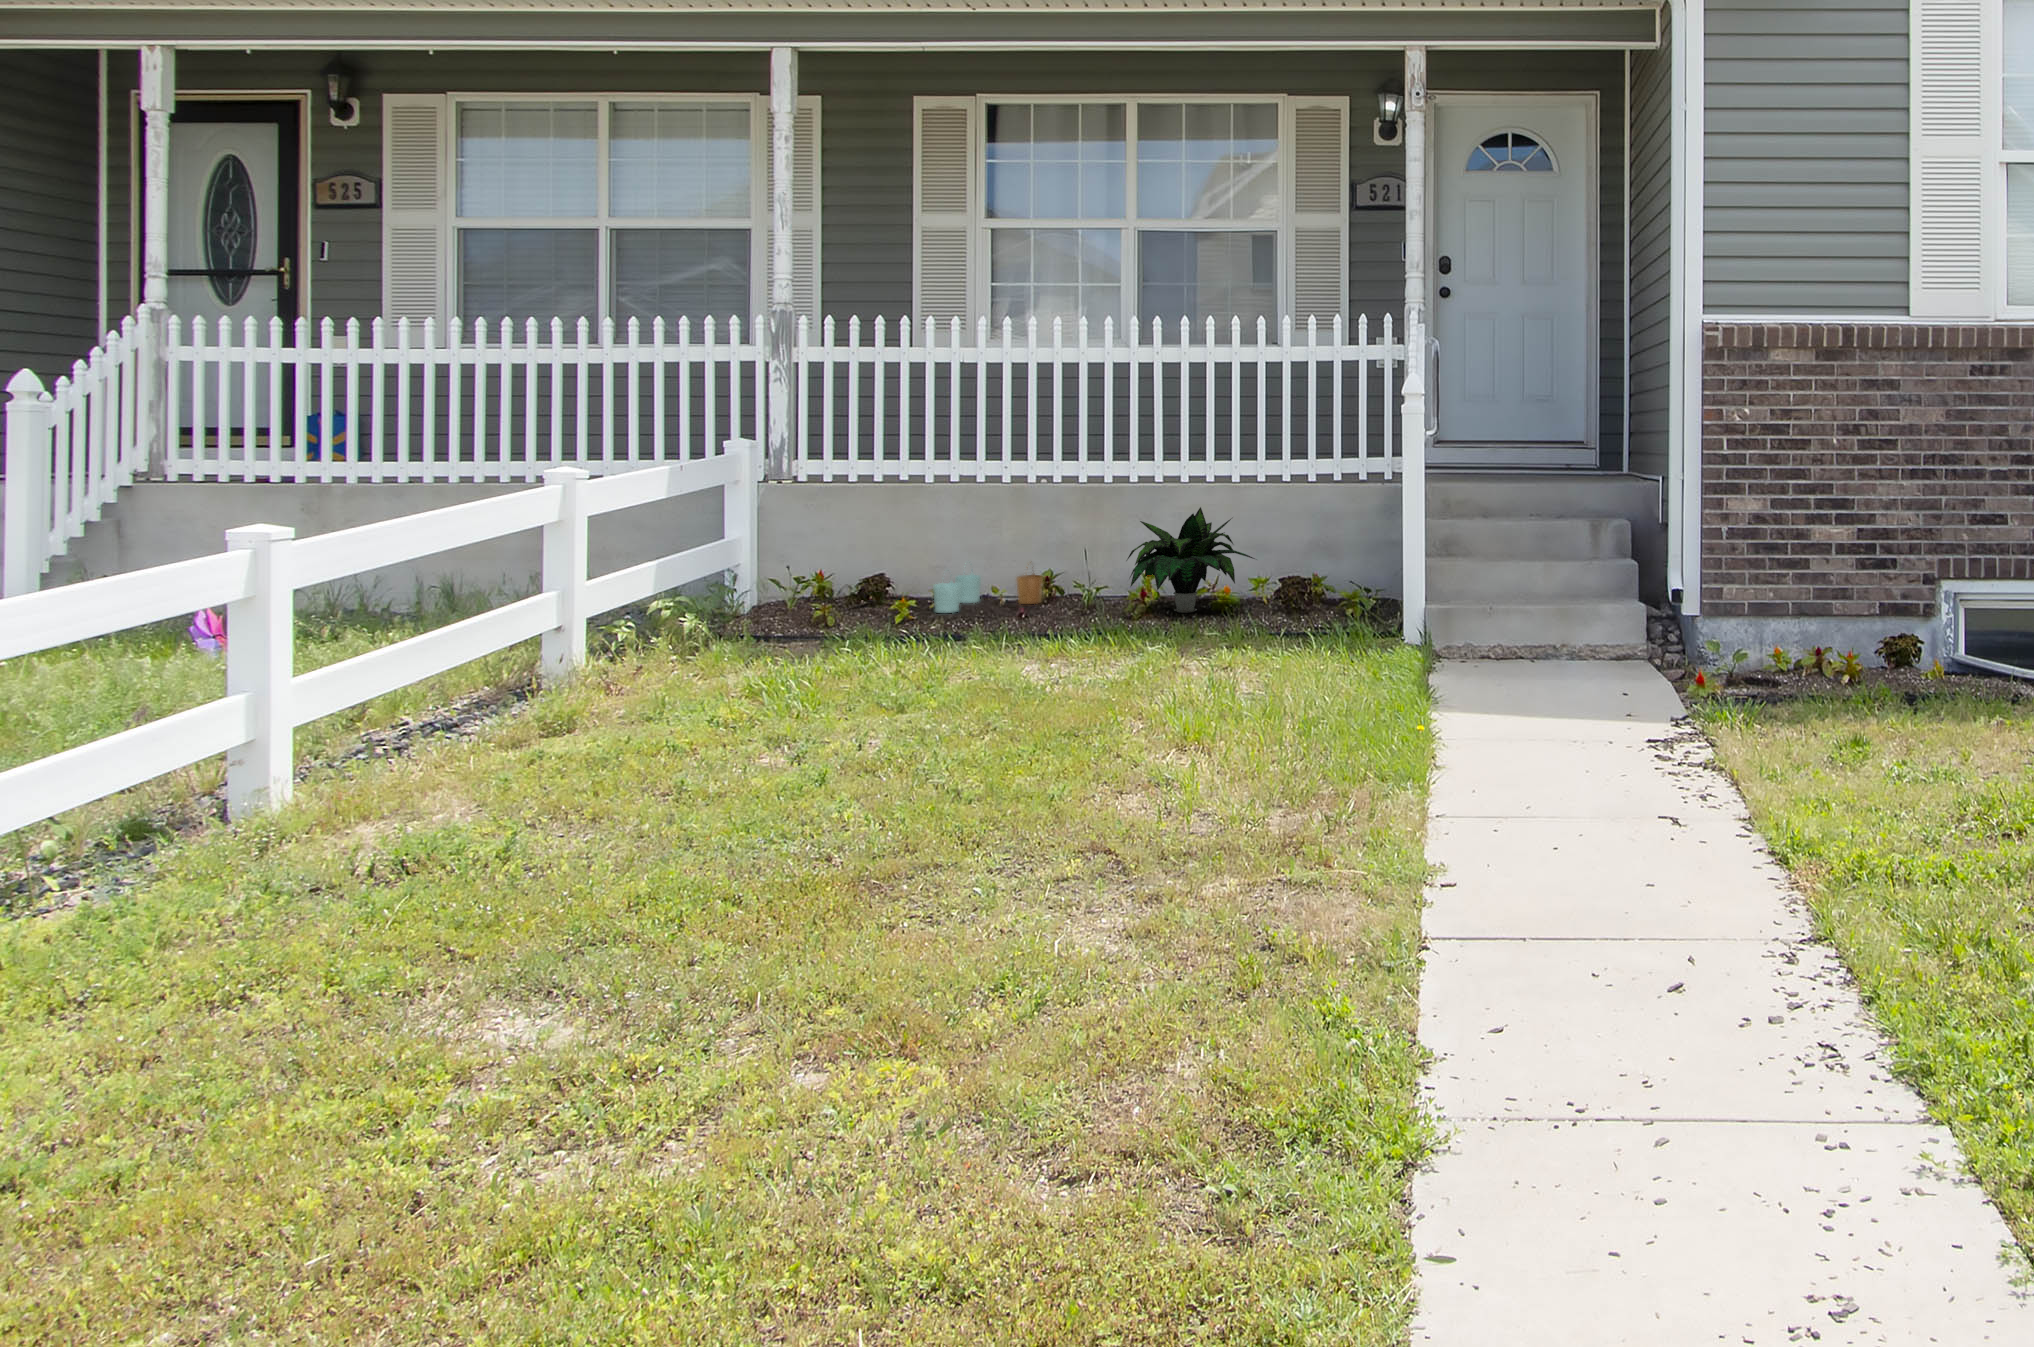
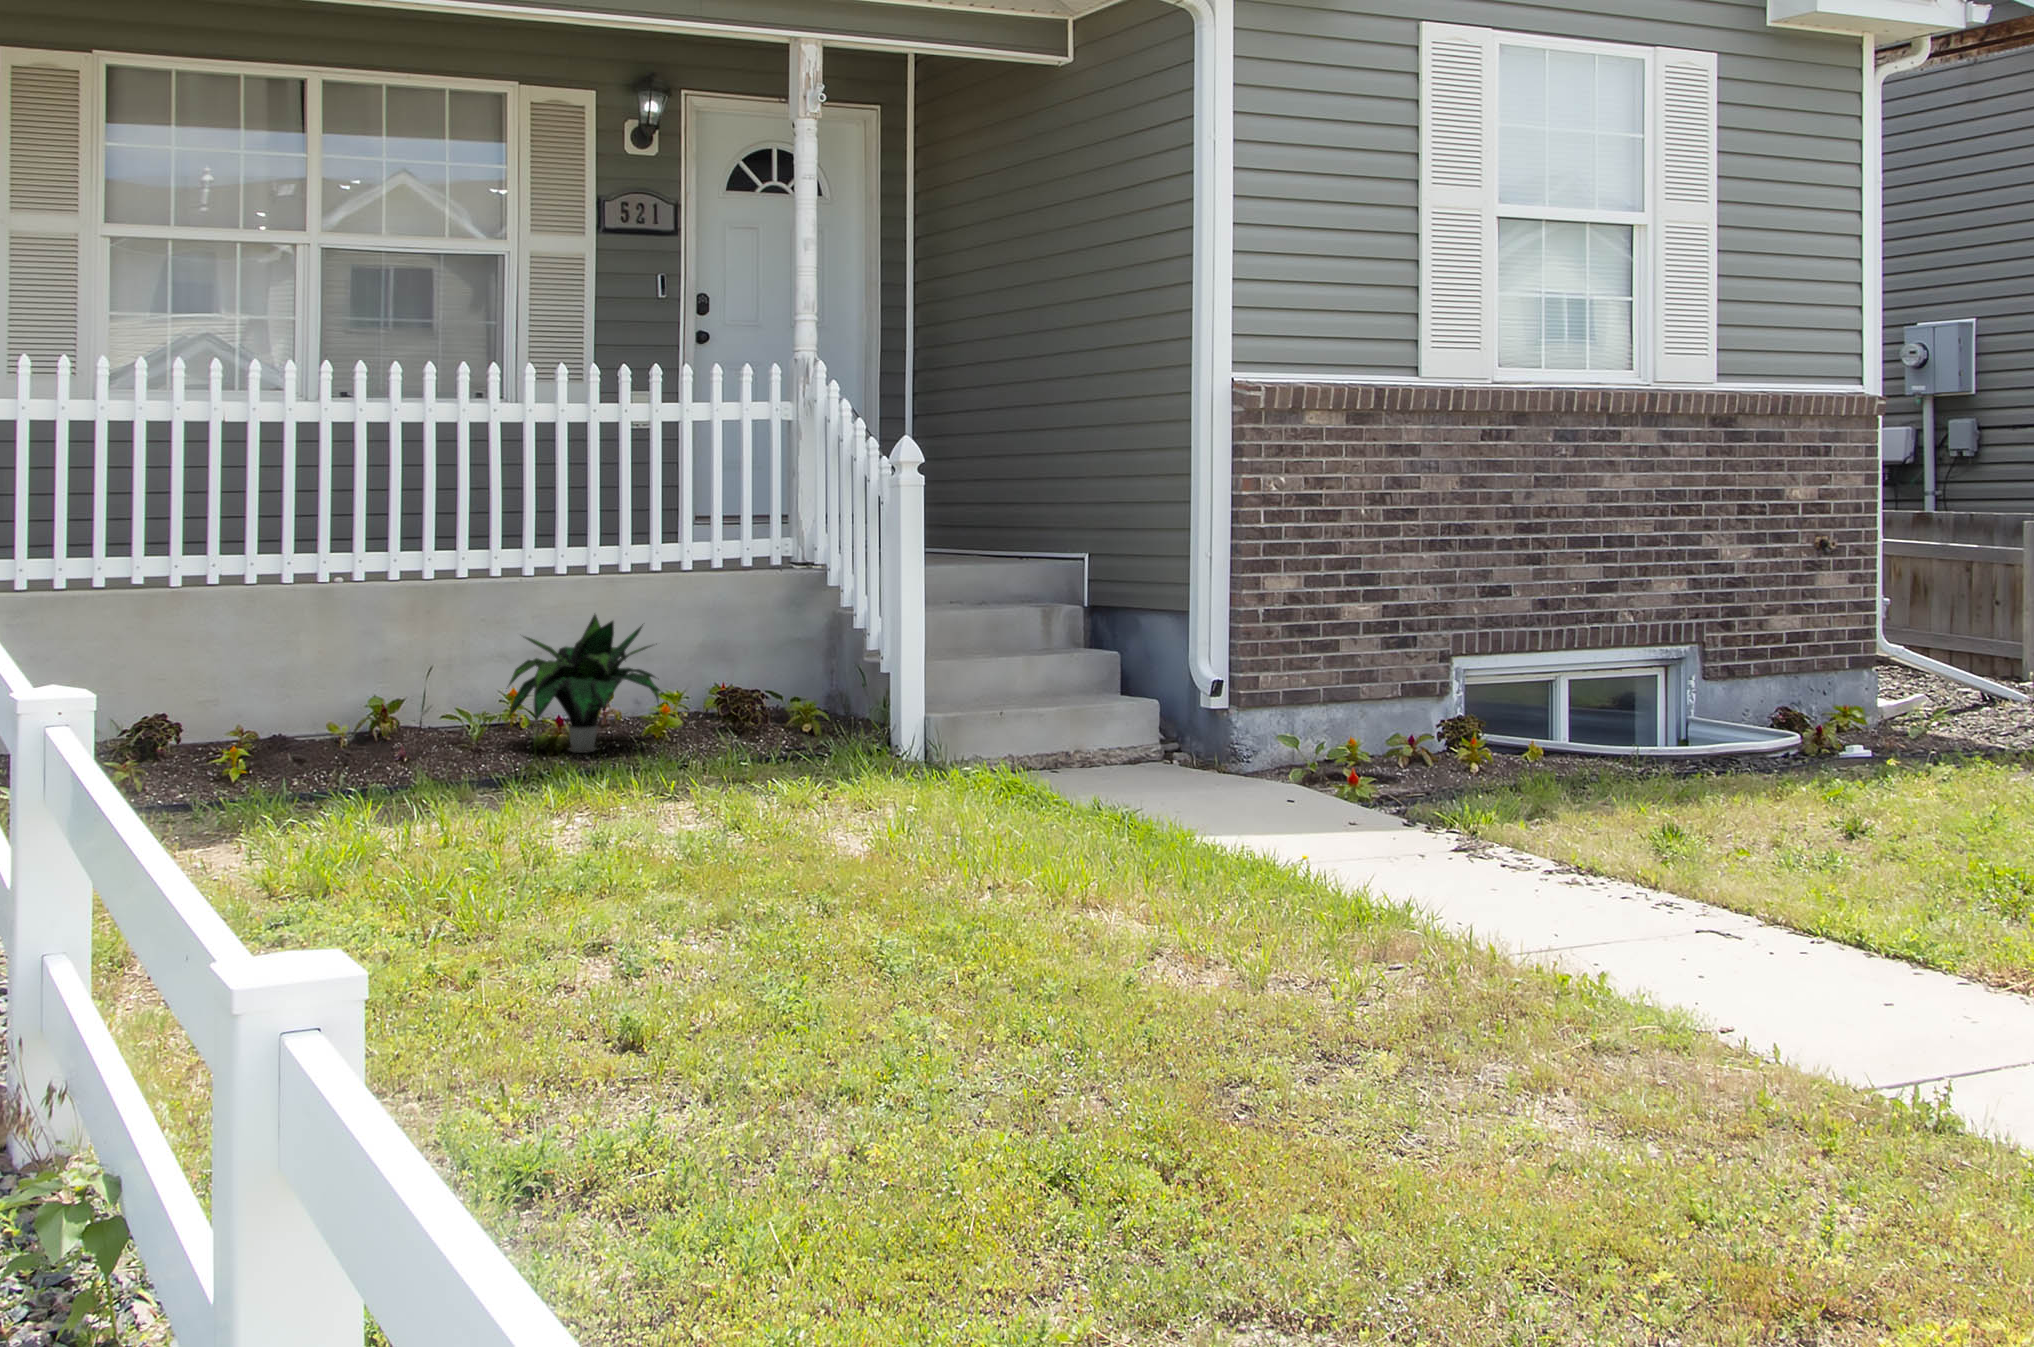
bucket: present [933,571,1043,613] -> none [239,697,365,774]

